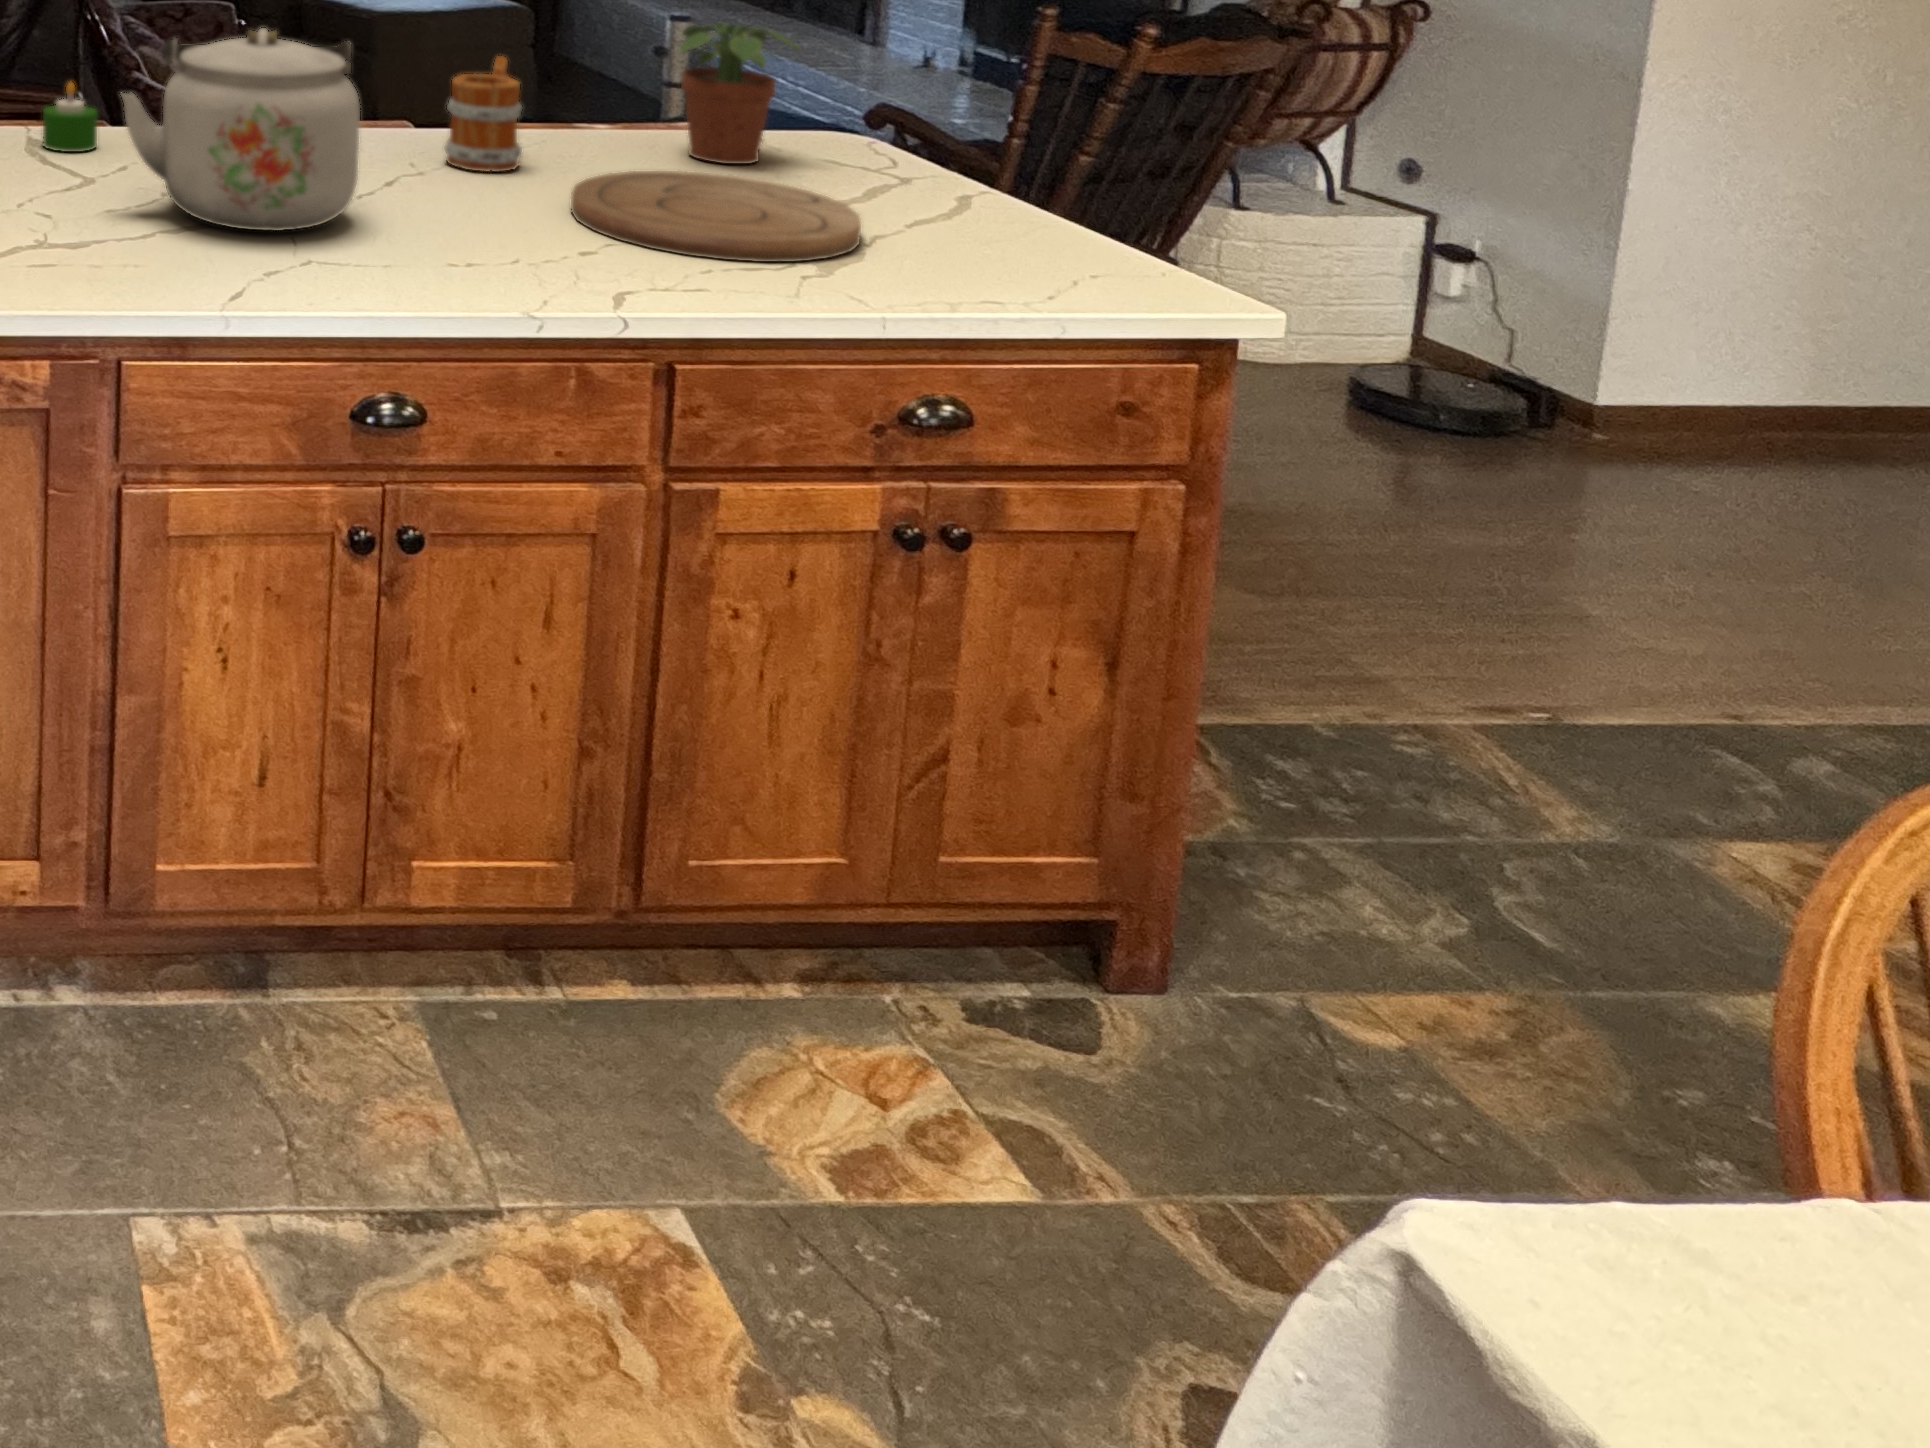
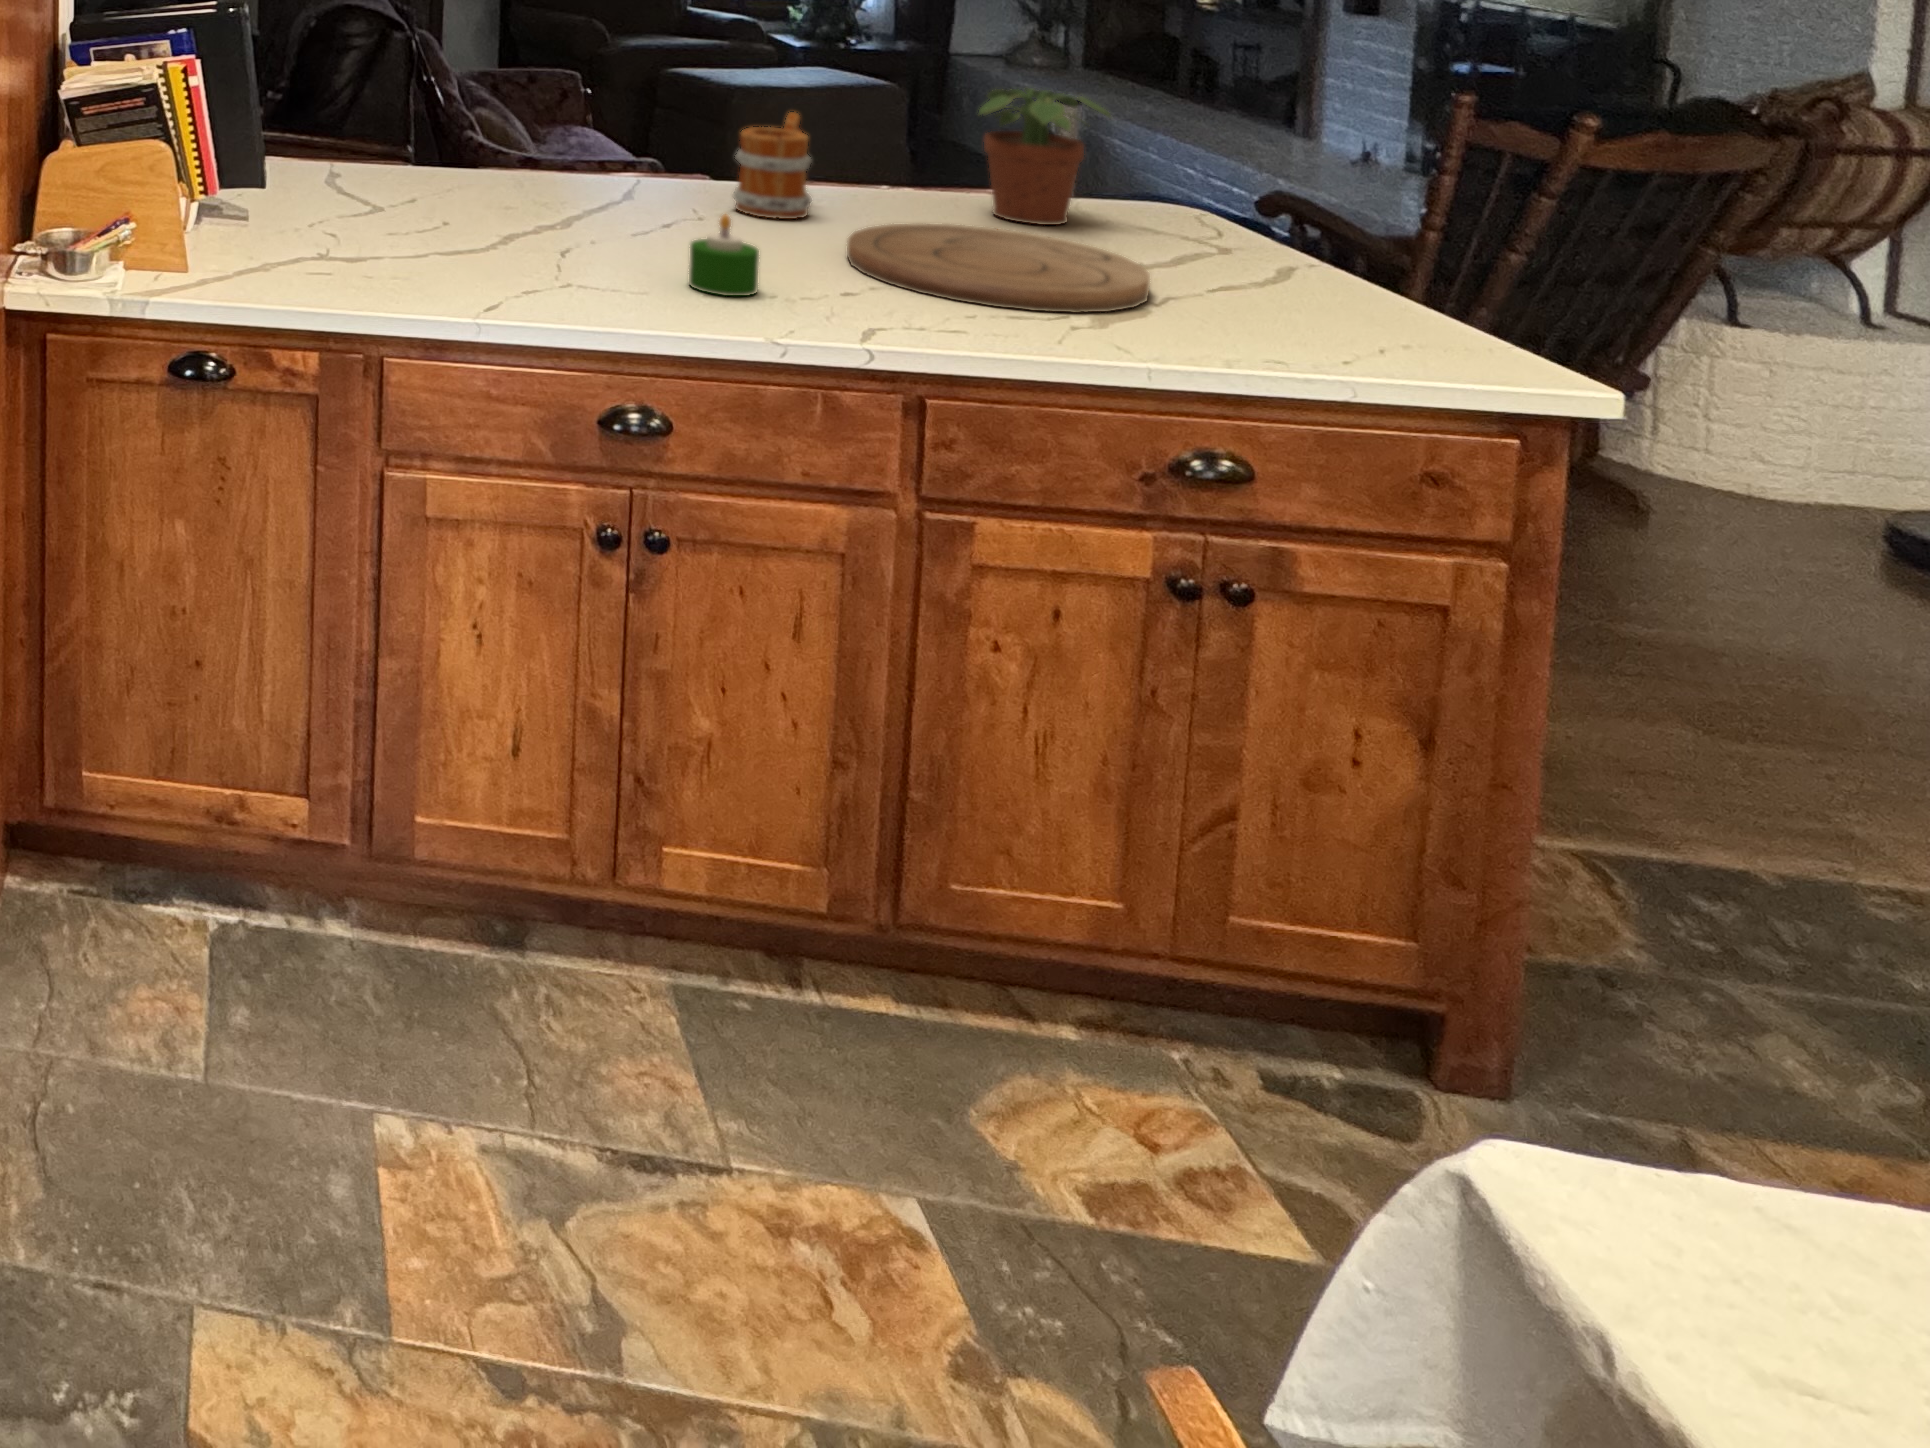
kettle: present [122,29,360,231] -> none [406,75,628,256]
candle: present [43,83,97,152] -> present [689,214,759,296]

